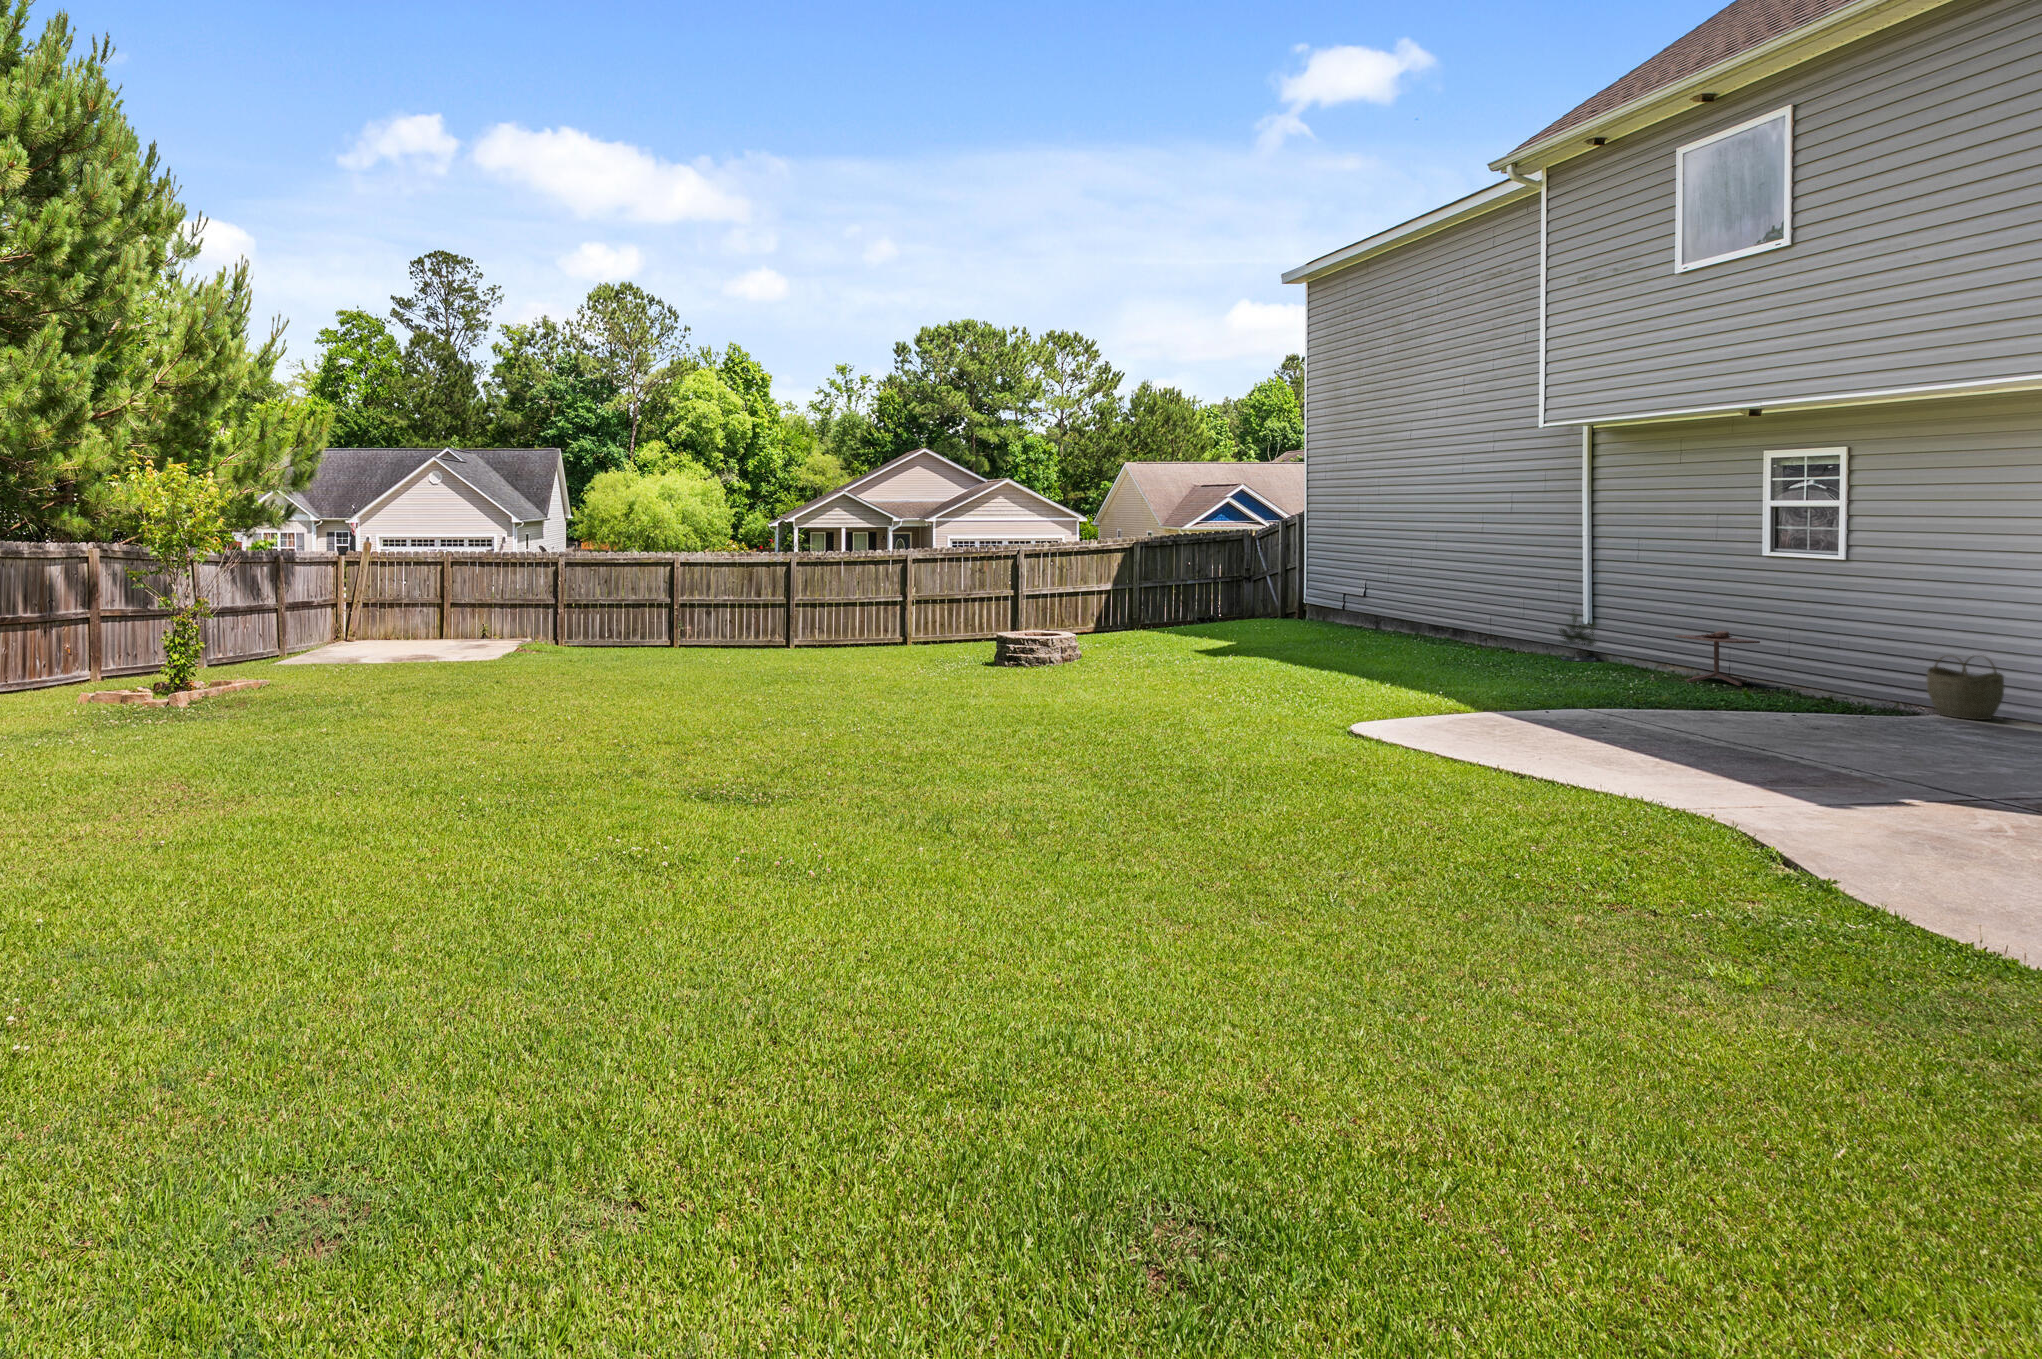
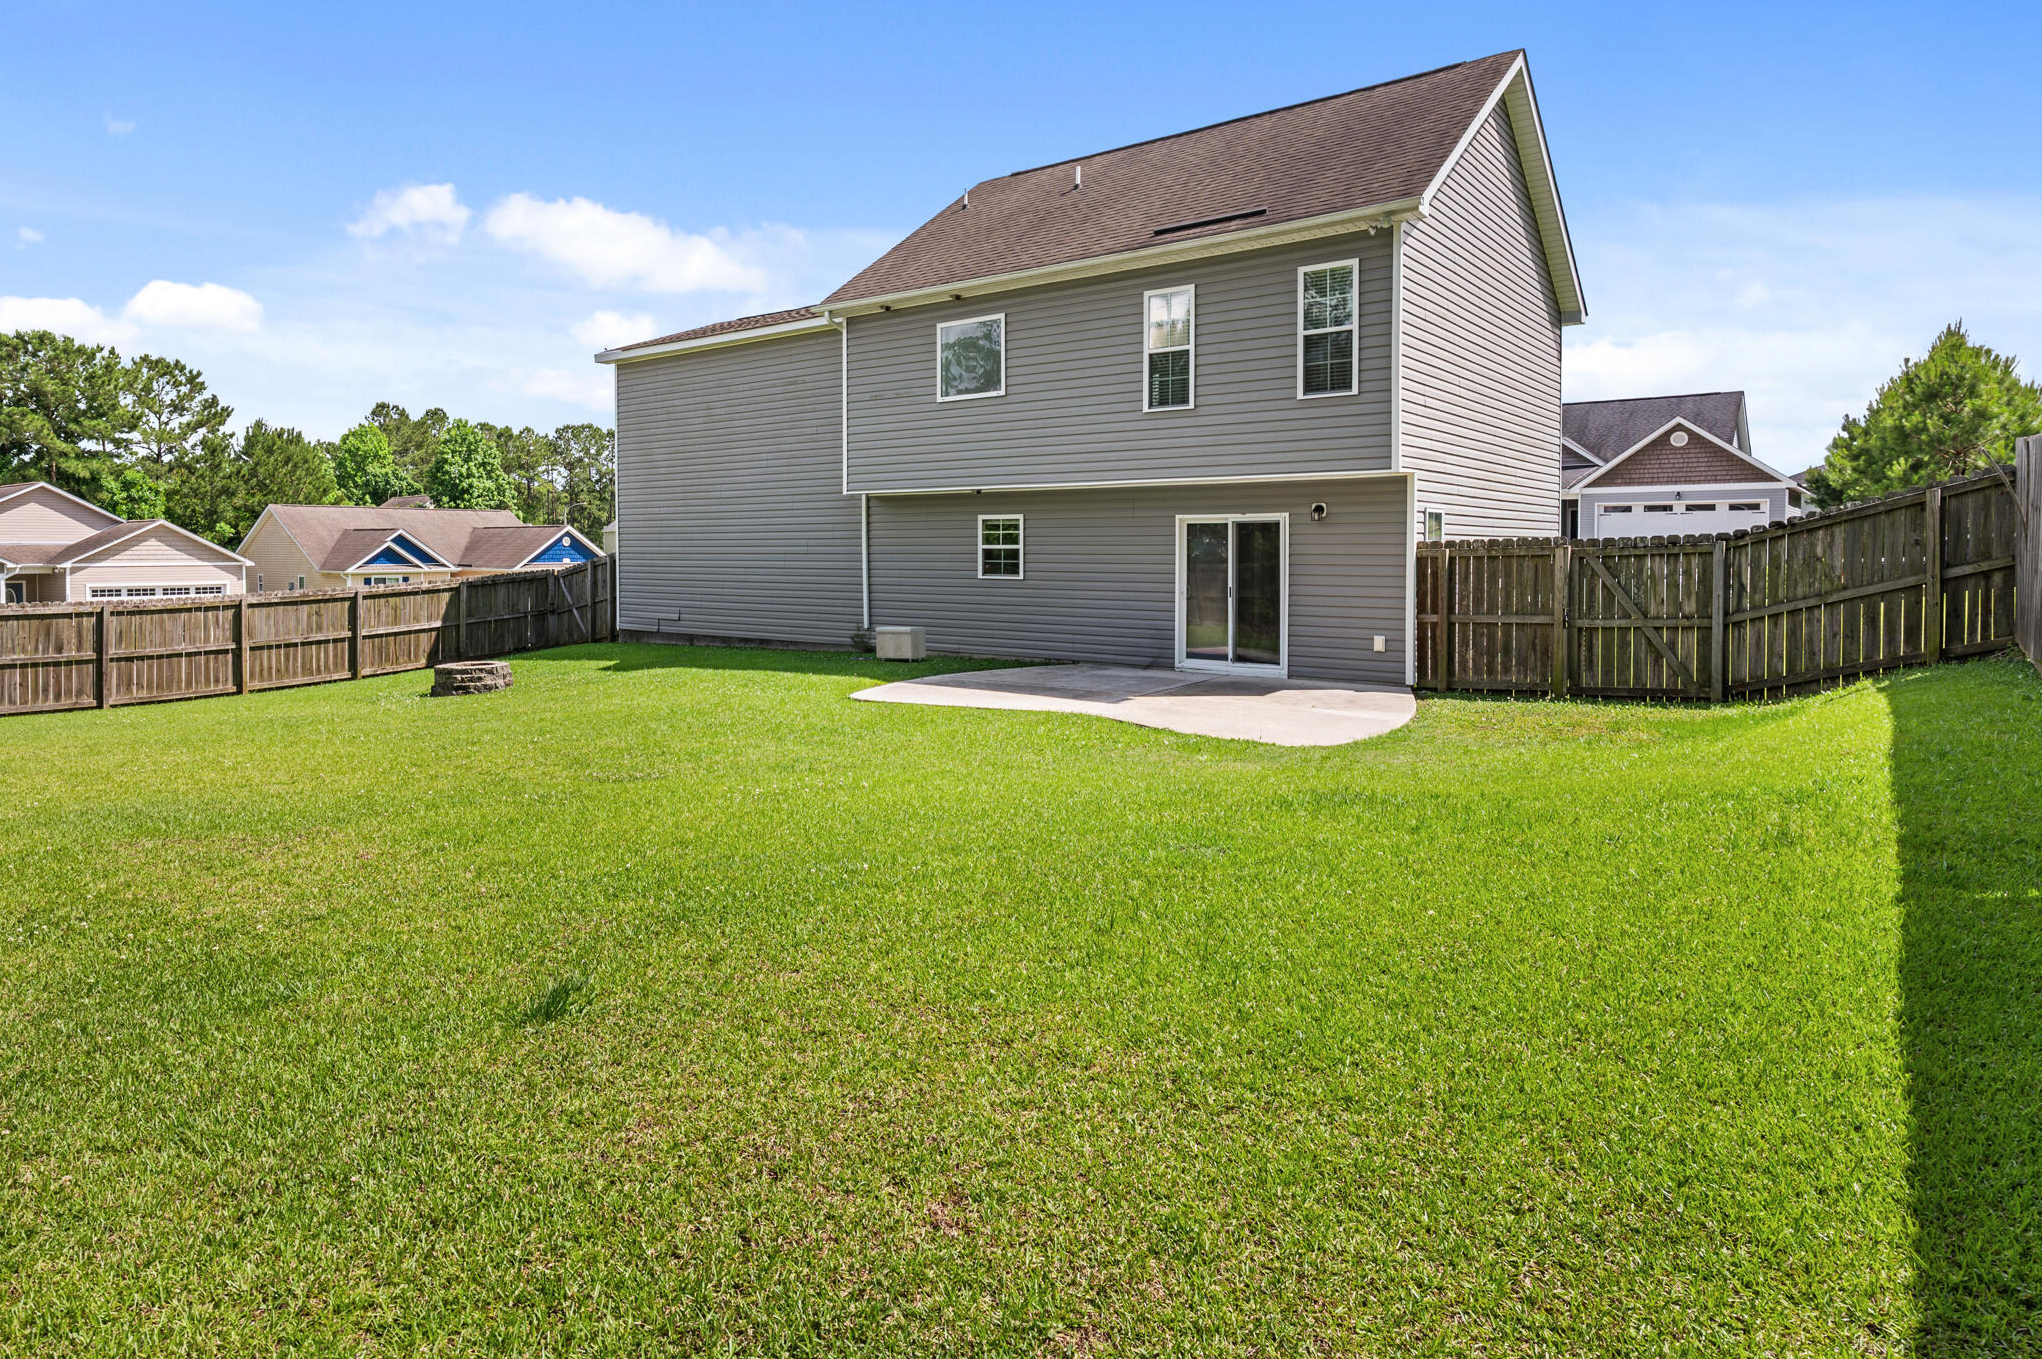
storage bench: none [1594,618,1677,671] -> present [876,627,926,662]
side table: present [1675,631,1760,686] -> none [933,630,981,666]
woven basket: present [1927,655,2005,720] -> none [1072,633,1106,671]

